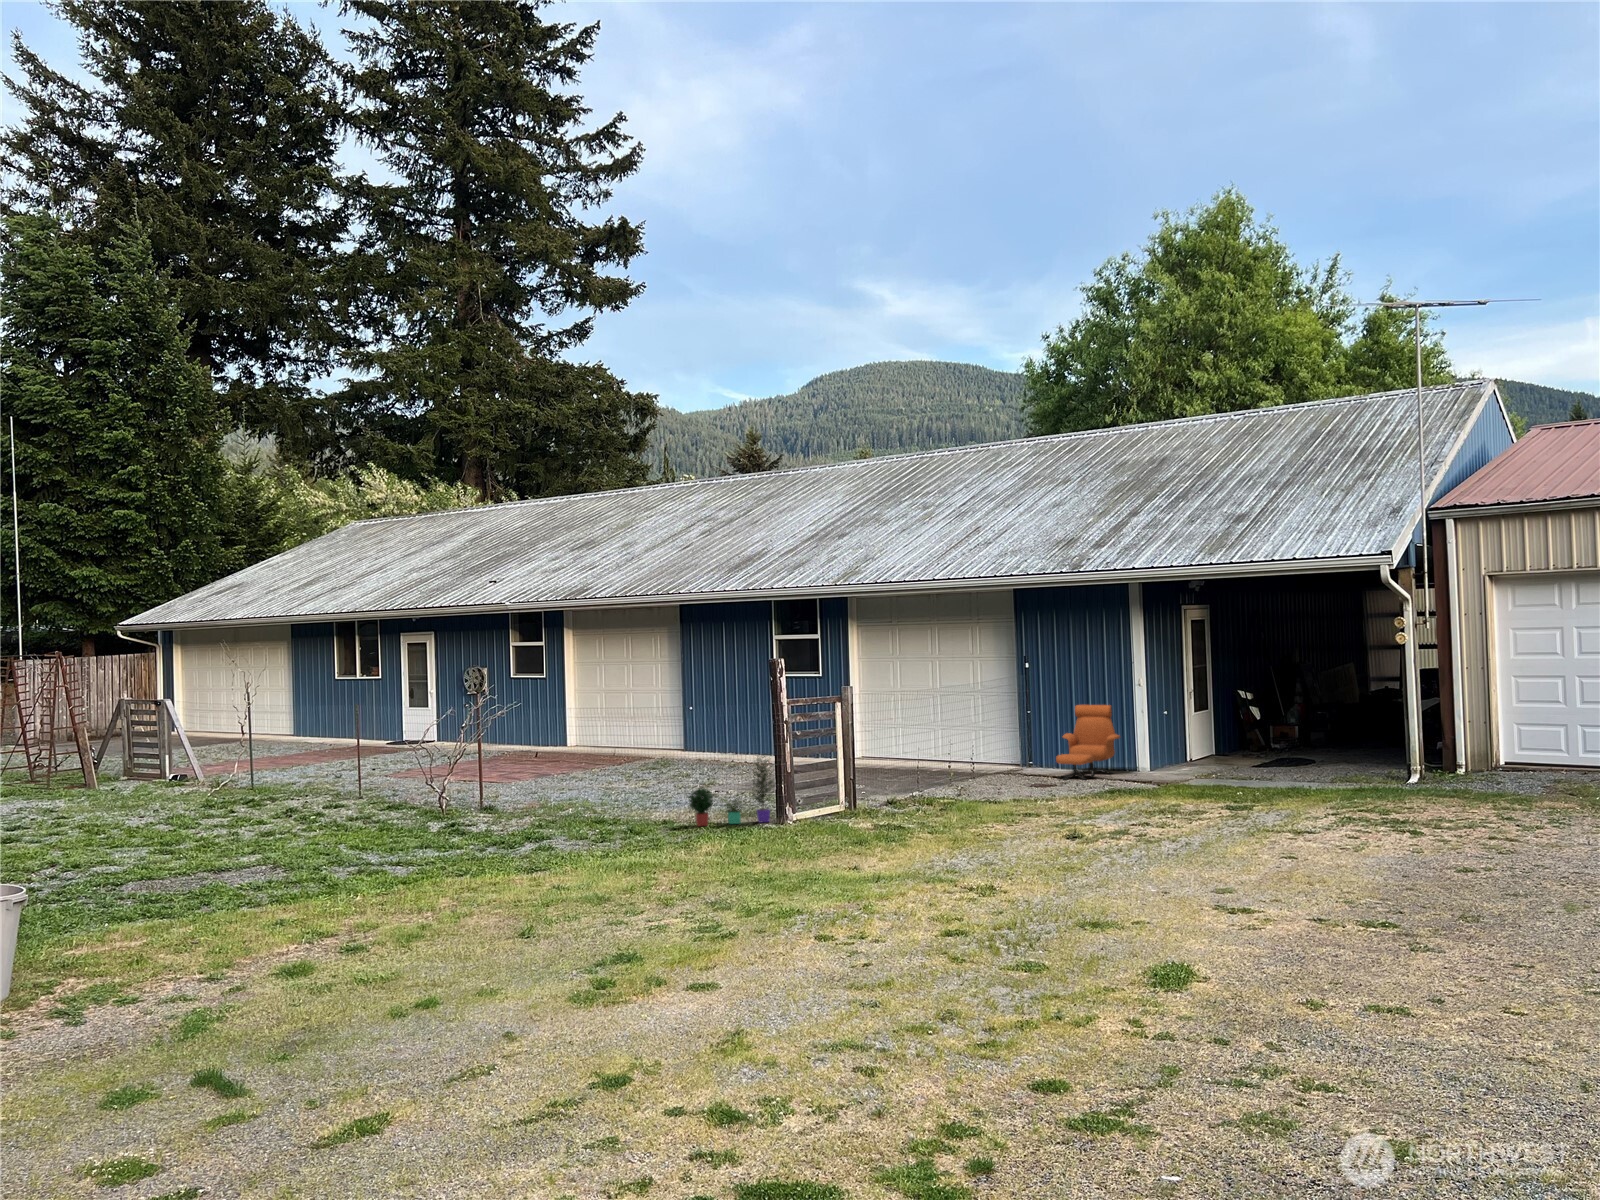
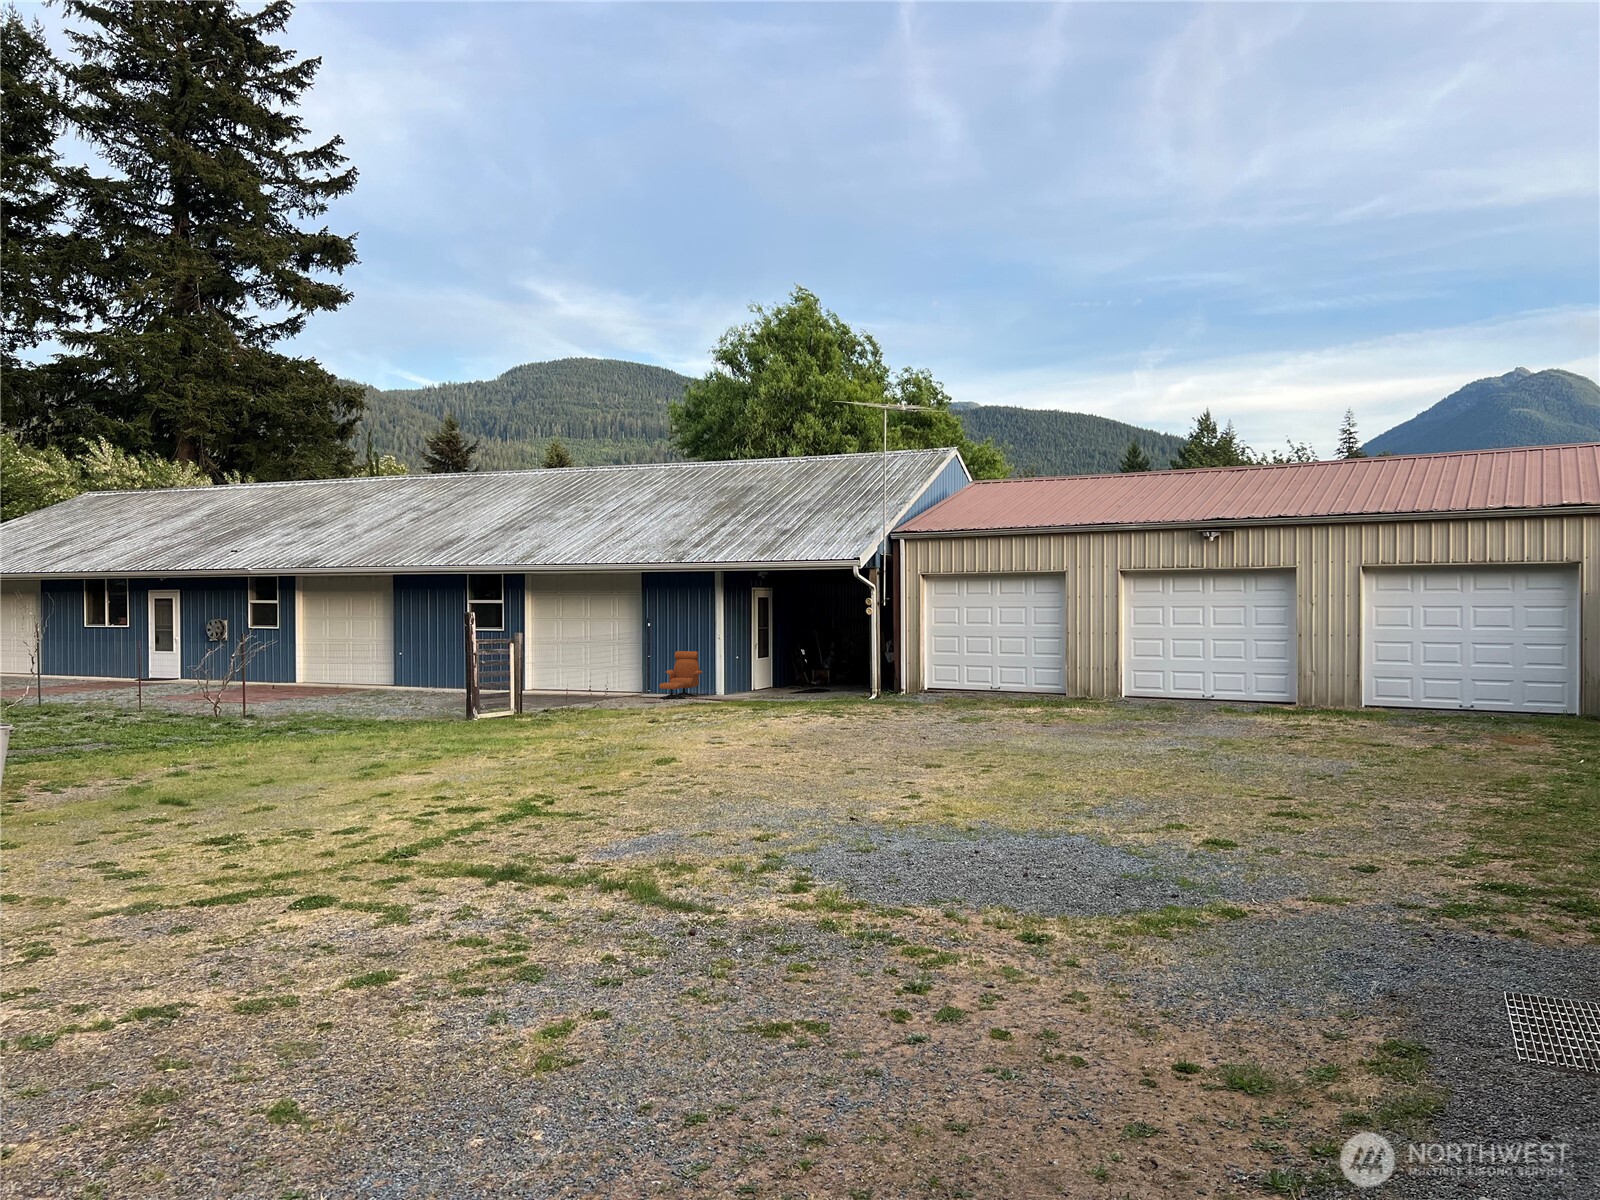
potted plant: present [689,756,773,826] -> none [408,674,468,720]

